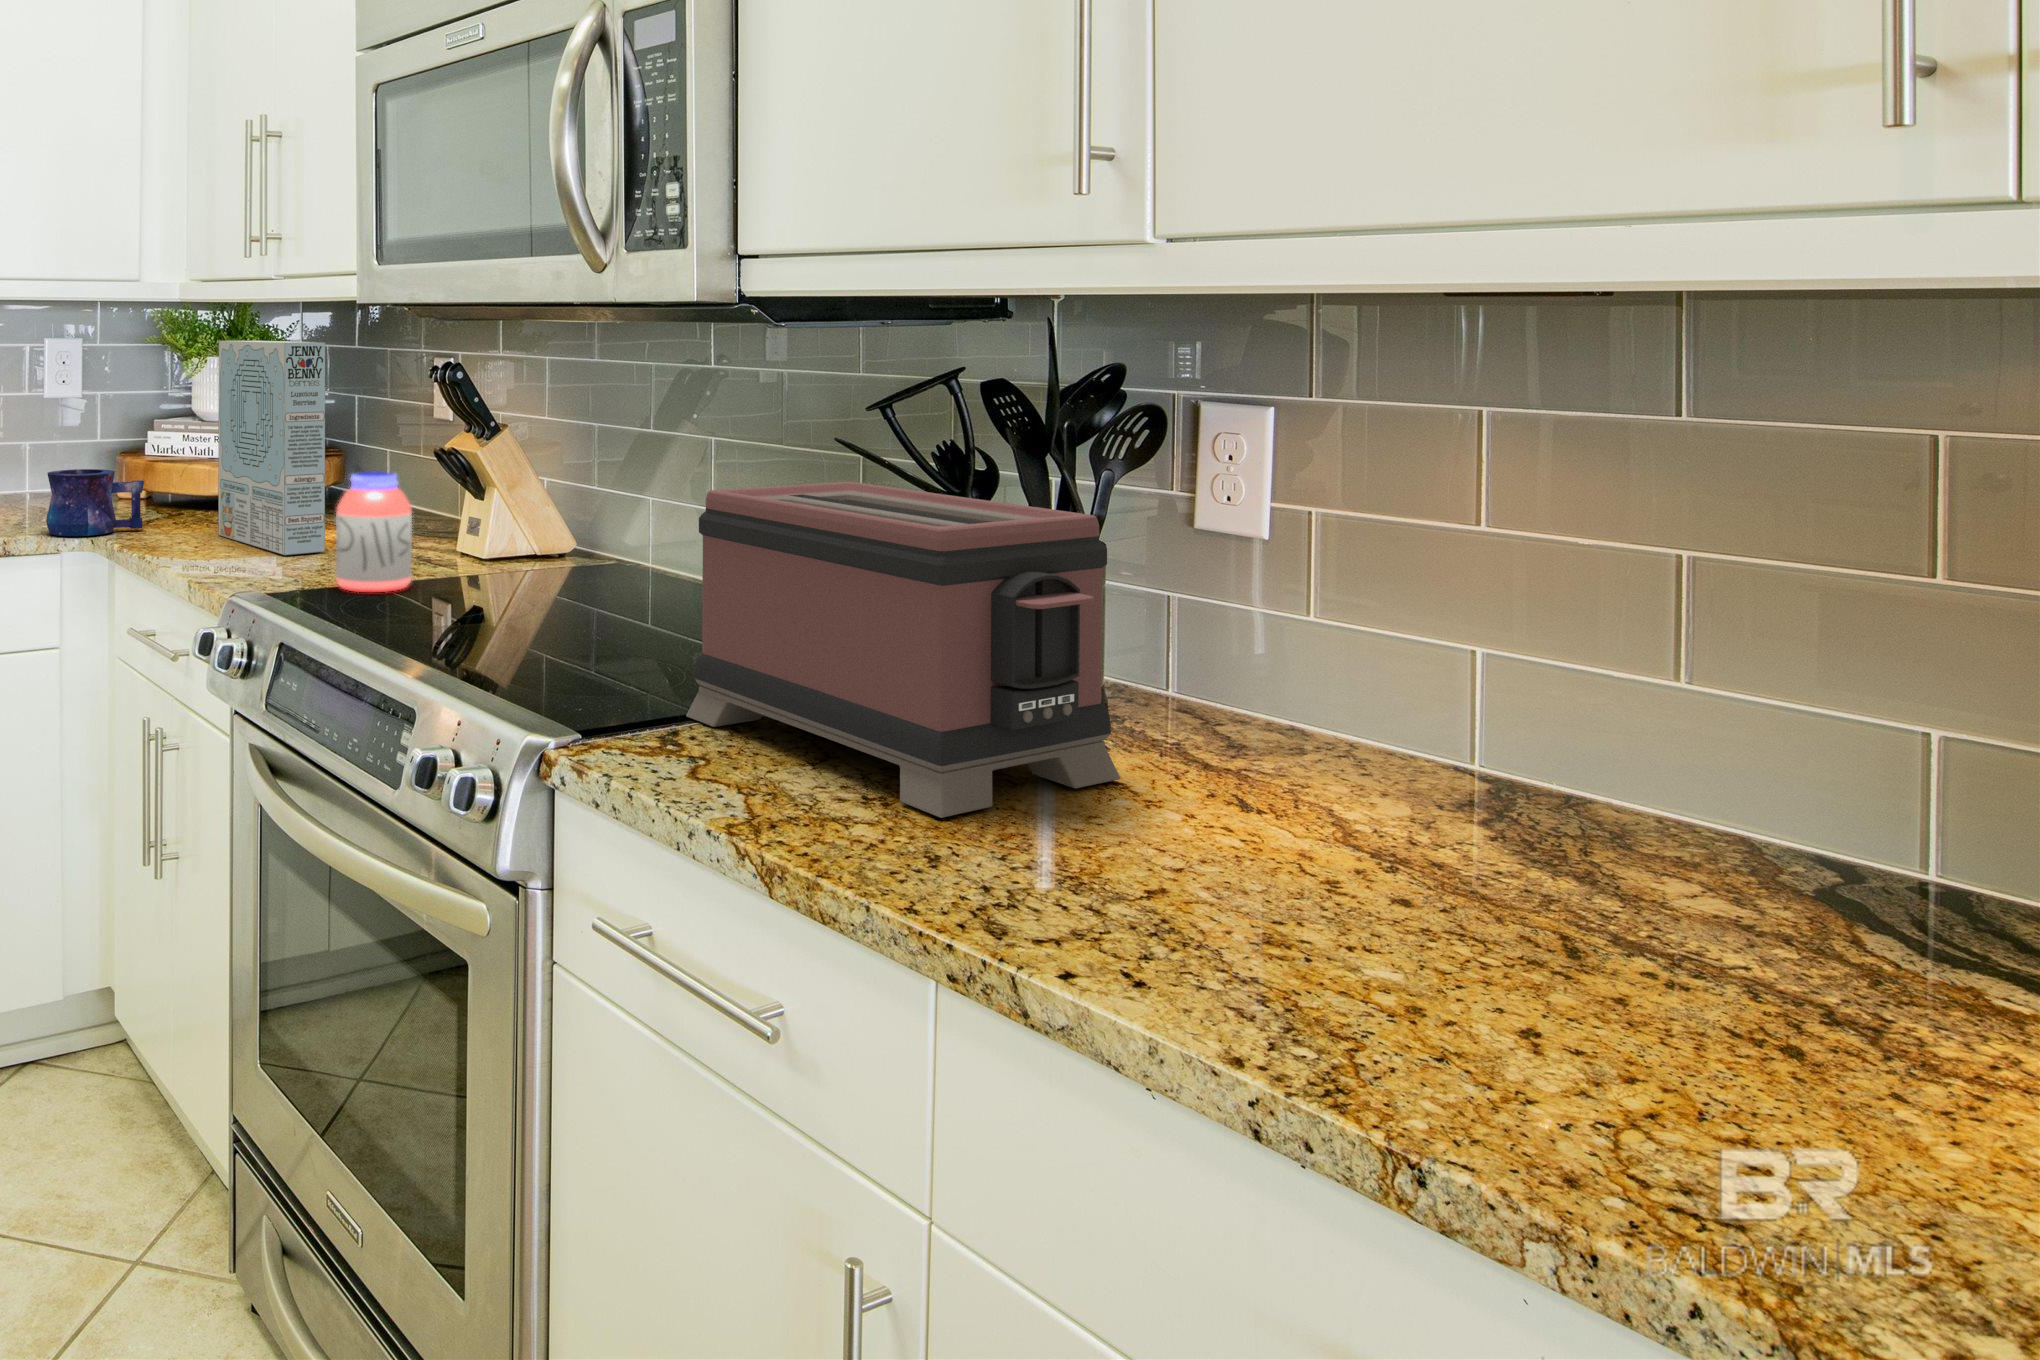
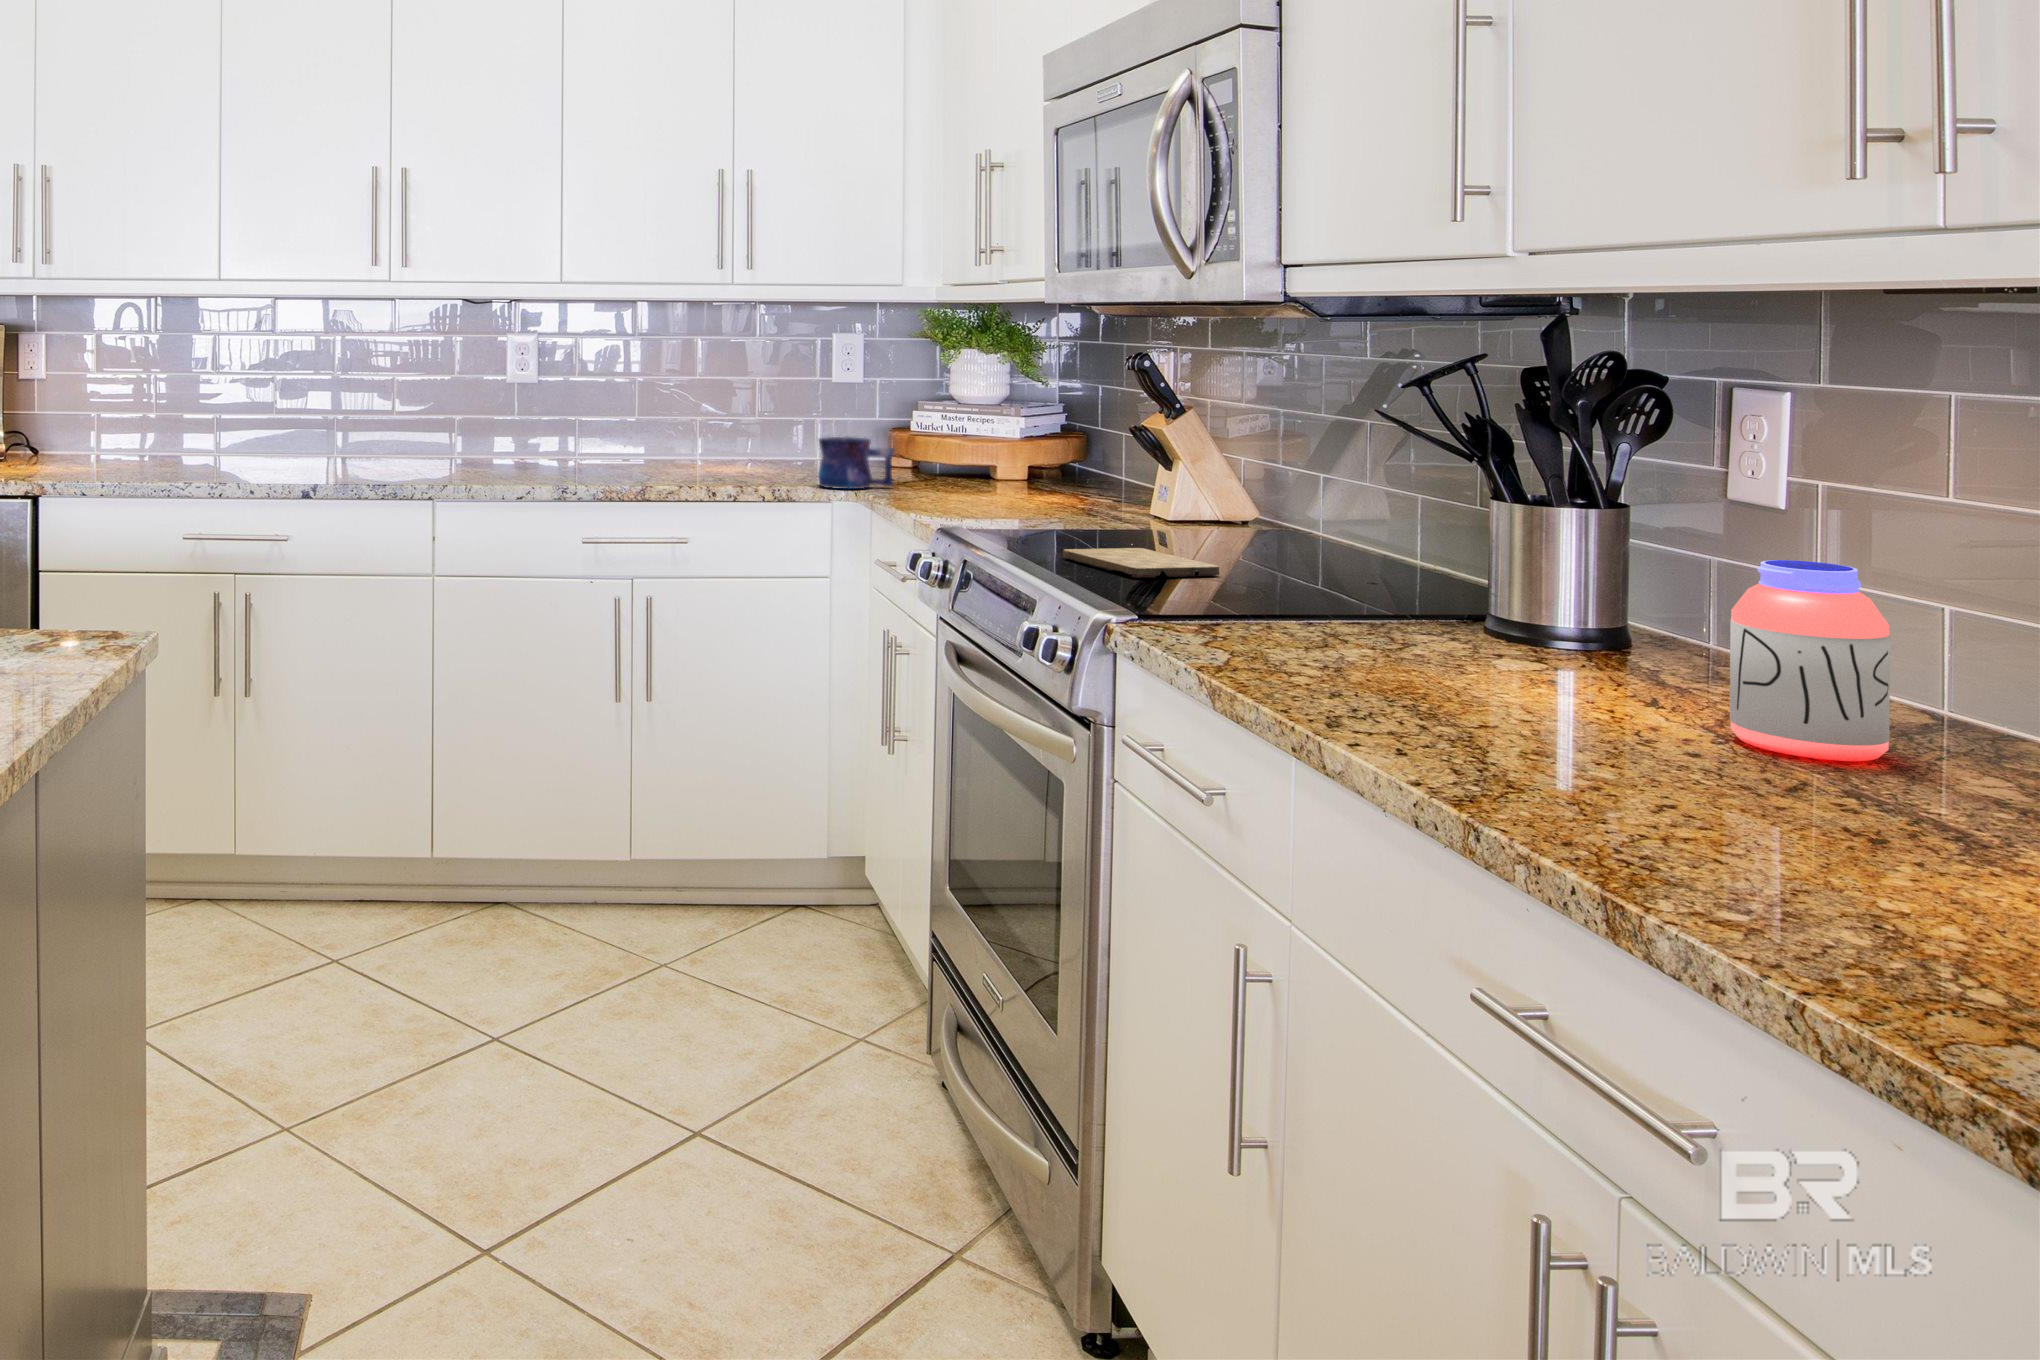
cereal box: present [218,341,325,555] -> none [953,335,1034,510]
jar: present [336,472,412,592] -> present [1730,560,1890,761]
toaster: present [686,482,1120,818] -> none [1231,446,1569,685]
cutting board: none [414,604,603,653] -> present [1063,548,1219,578]

